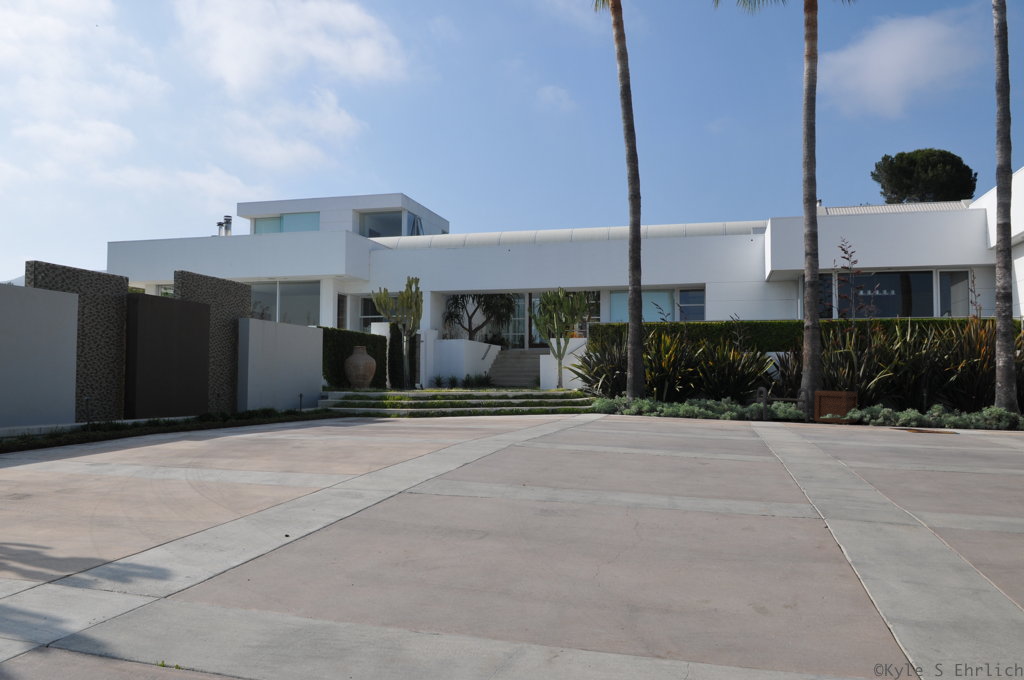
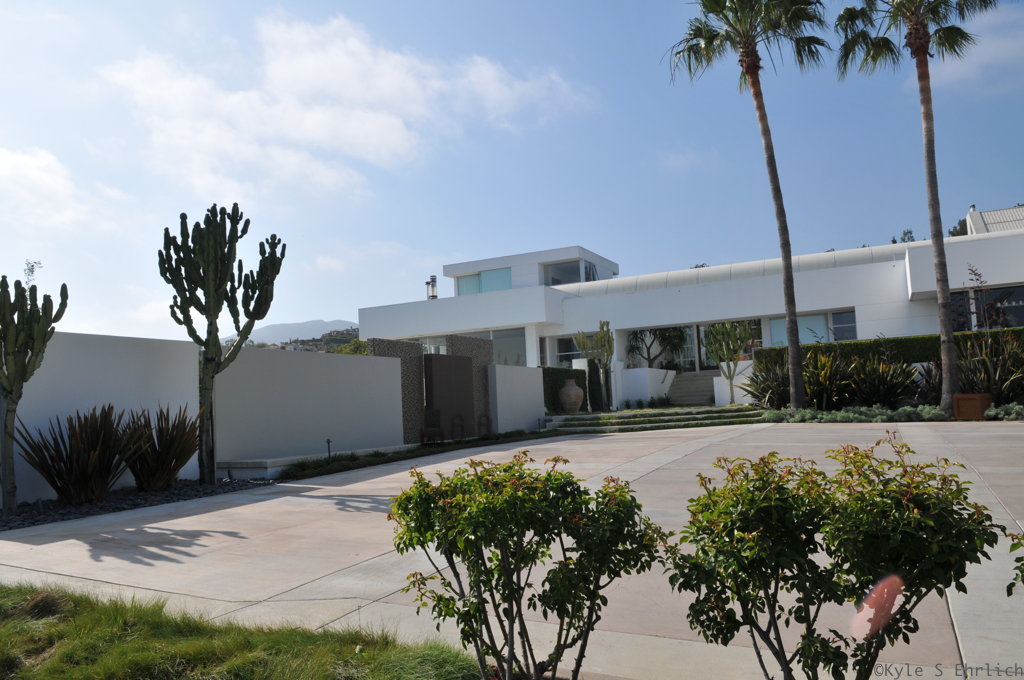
lounge chair: none [101,372,145,423] -> present [420,409,444,445]
bench: present [756,387,809,421] -> present [451,414,491,439]

